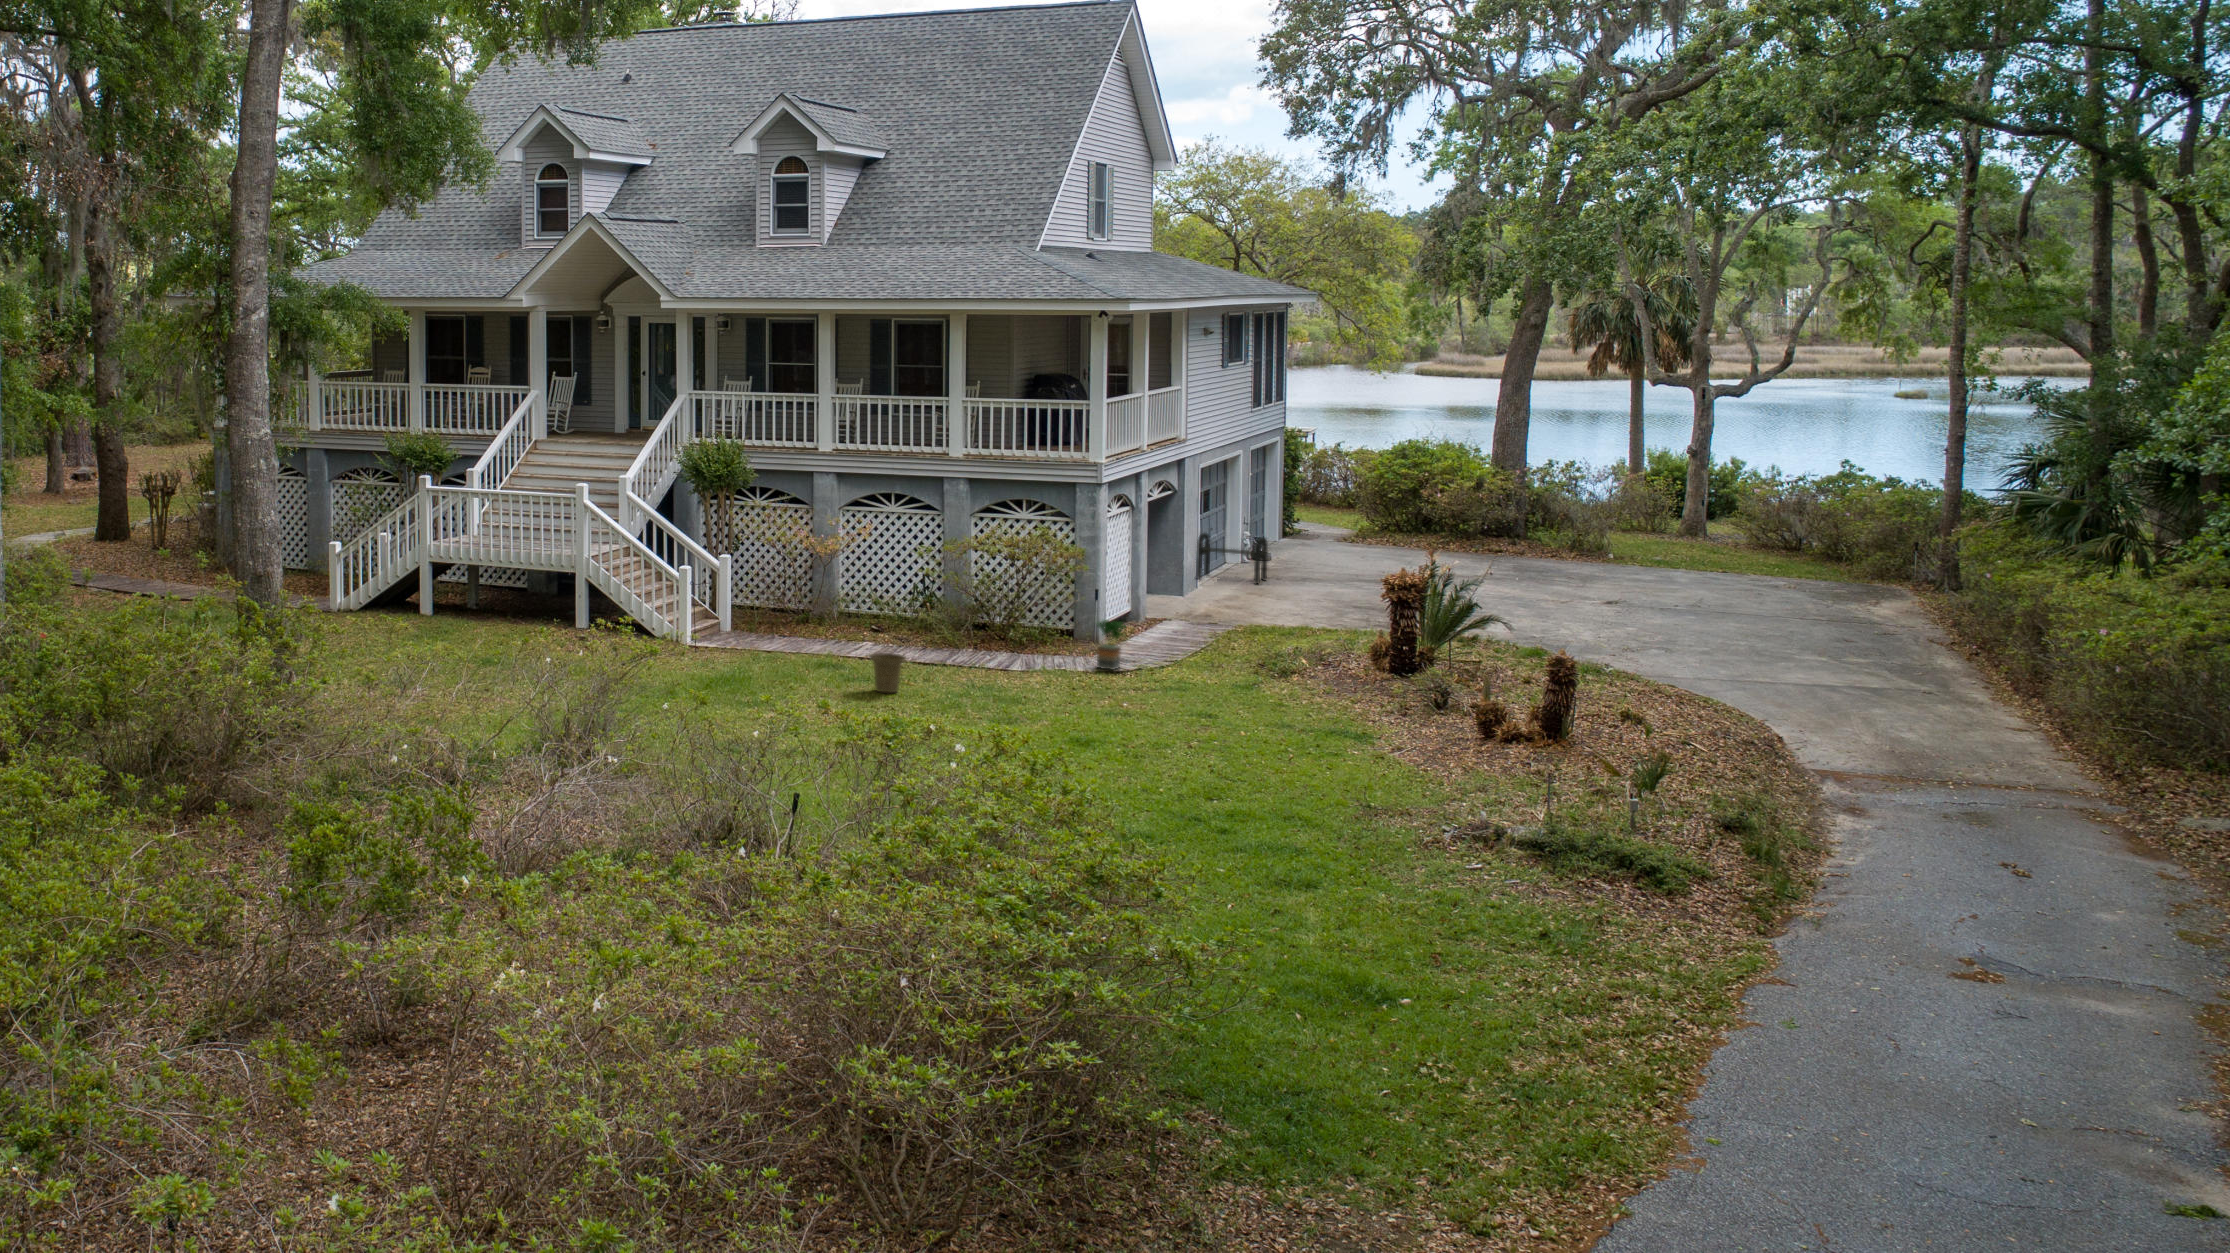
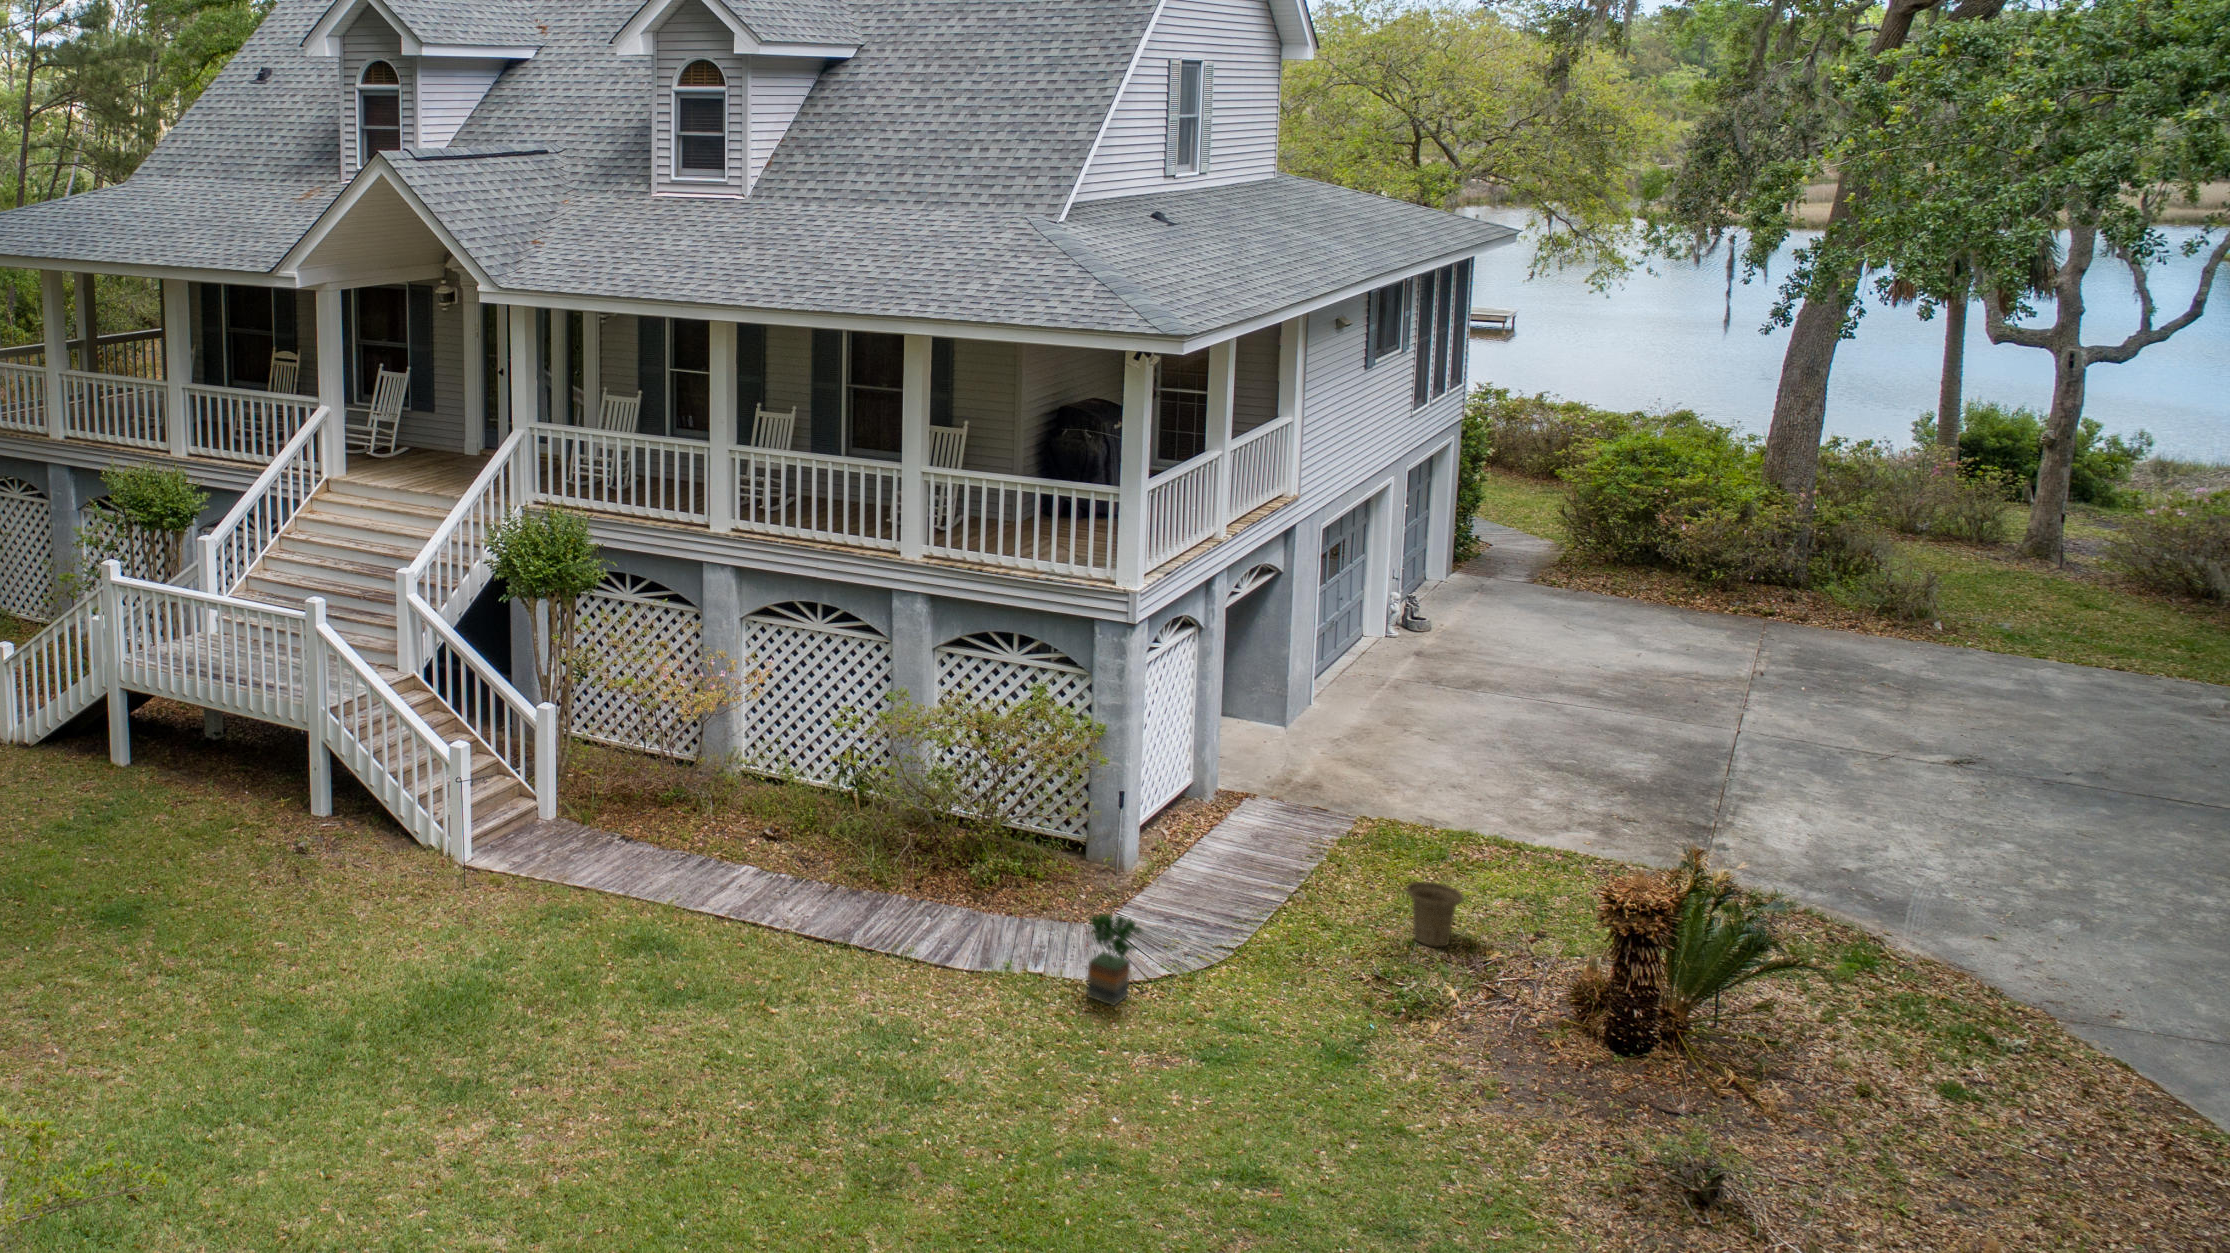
bench: present [1196,533,1268,584] -> none [1308,622,1420,710]
basket: present [870,653,906,693] -> present [1406,882,1464,947]

